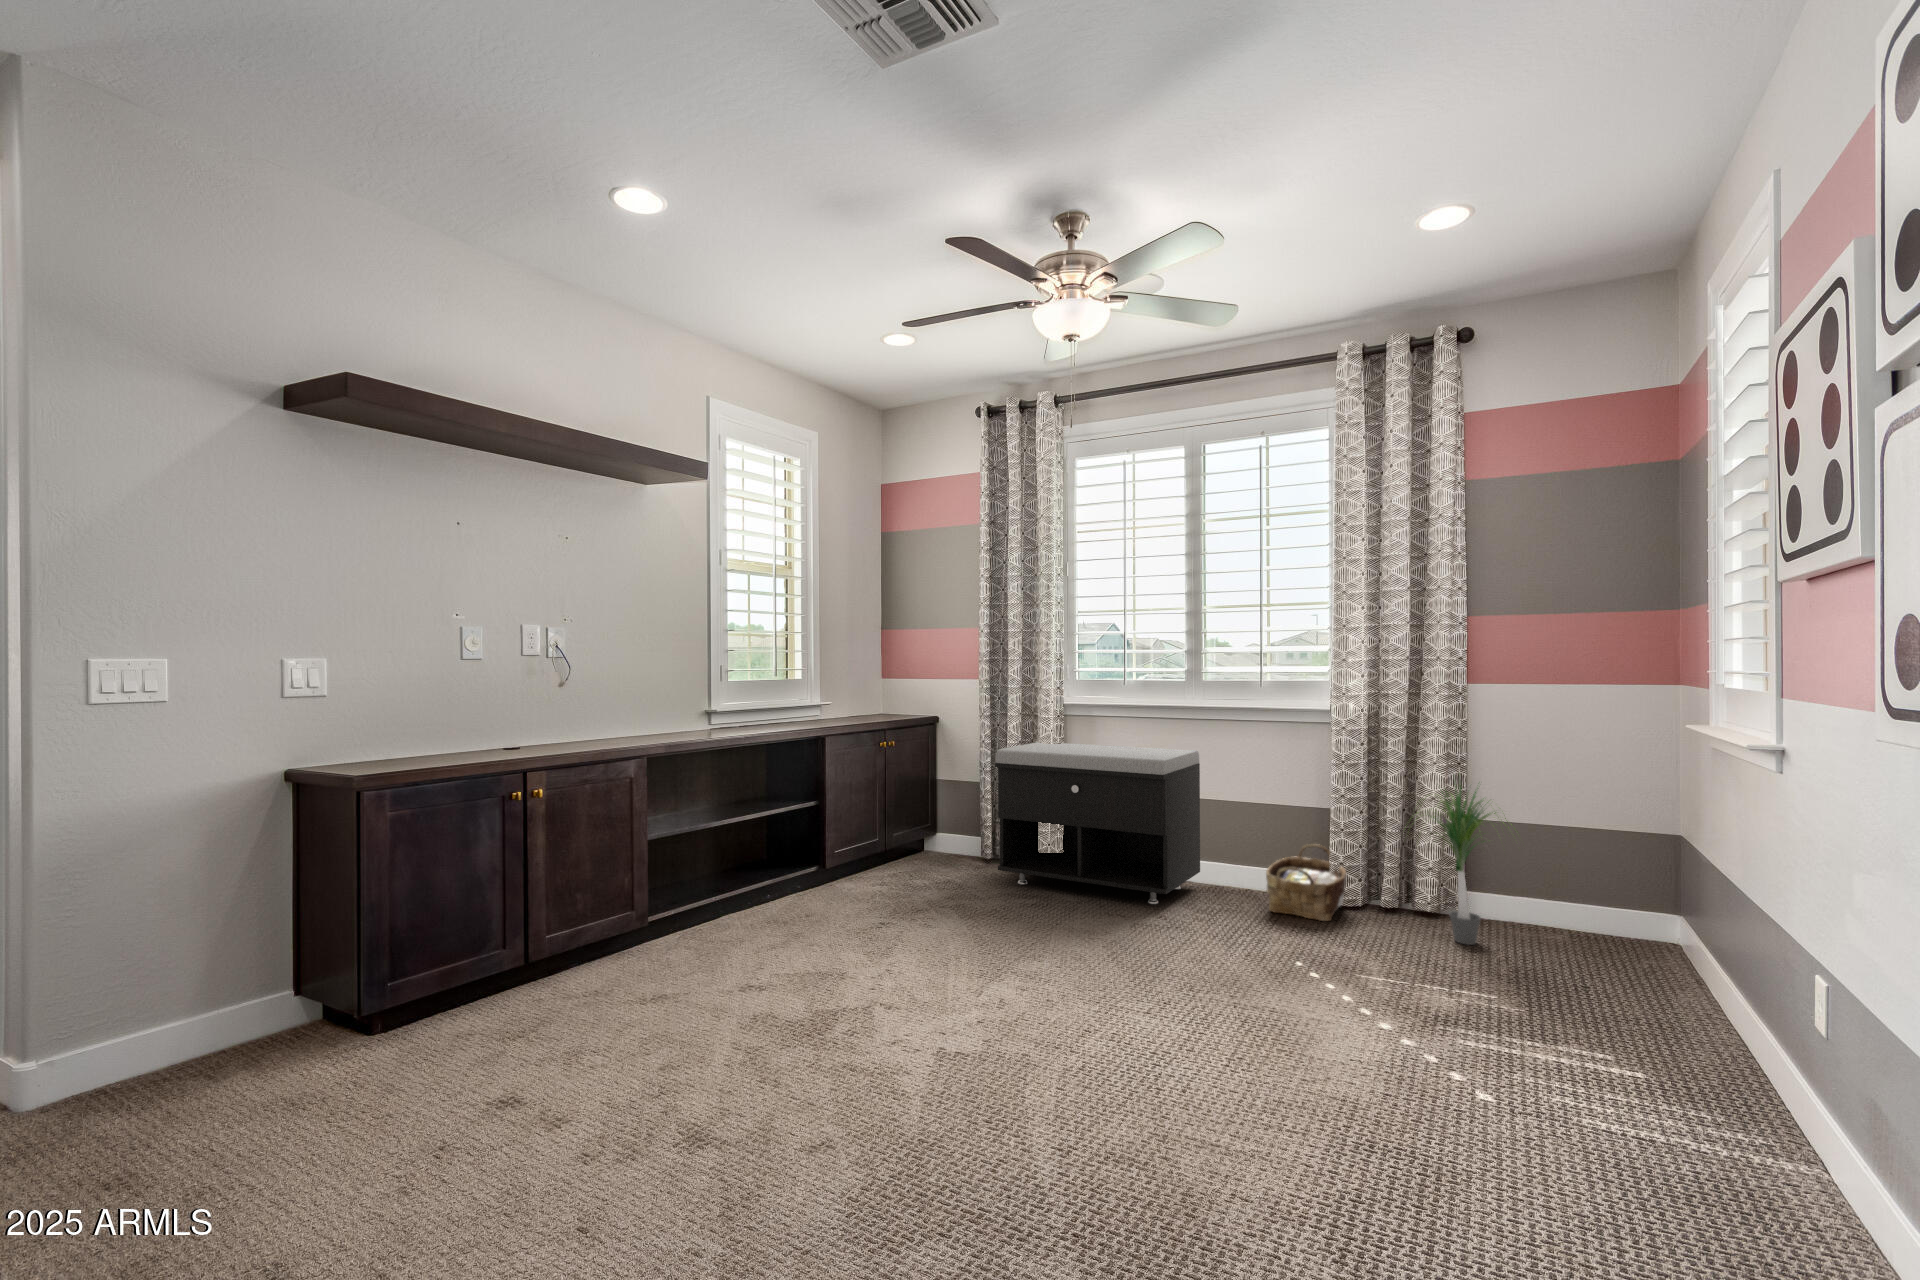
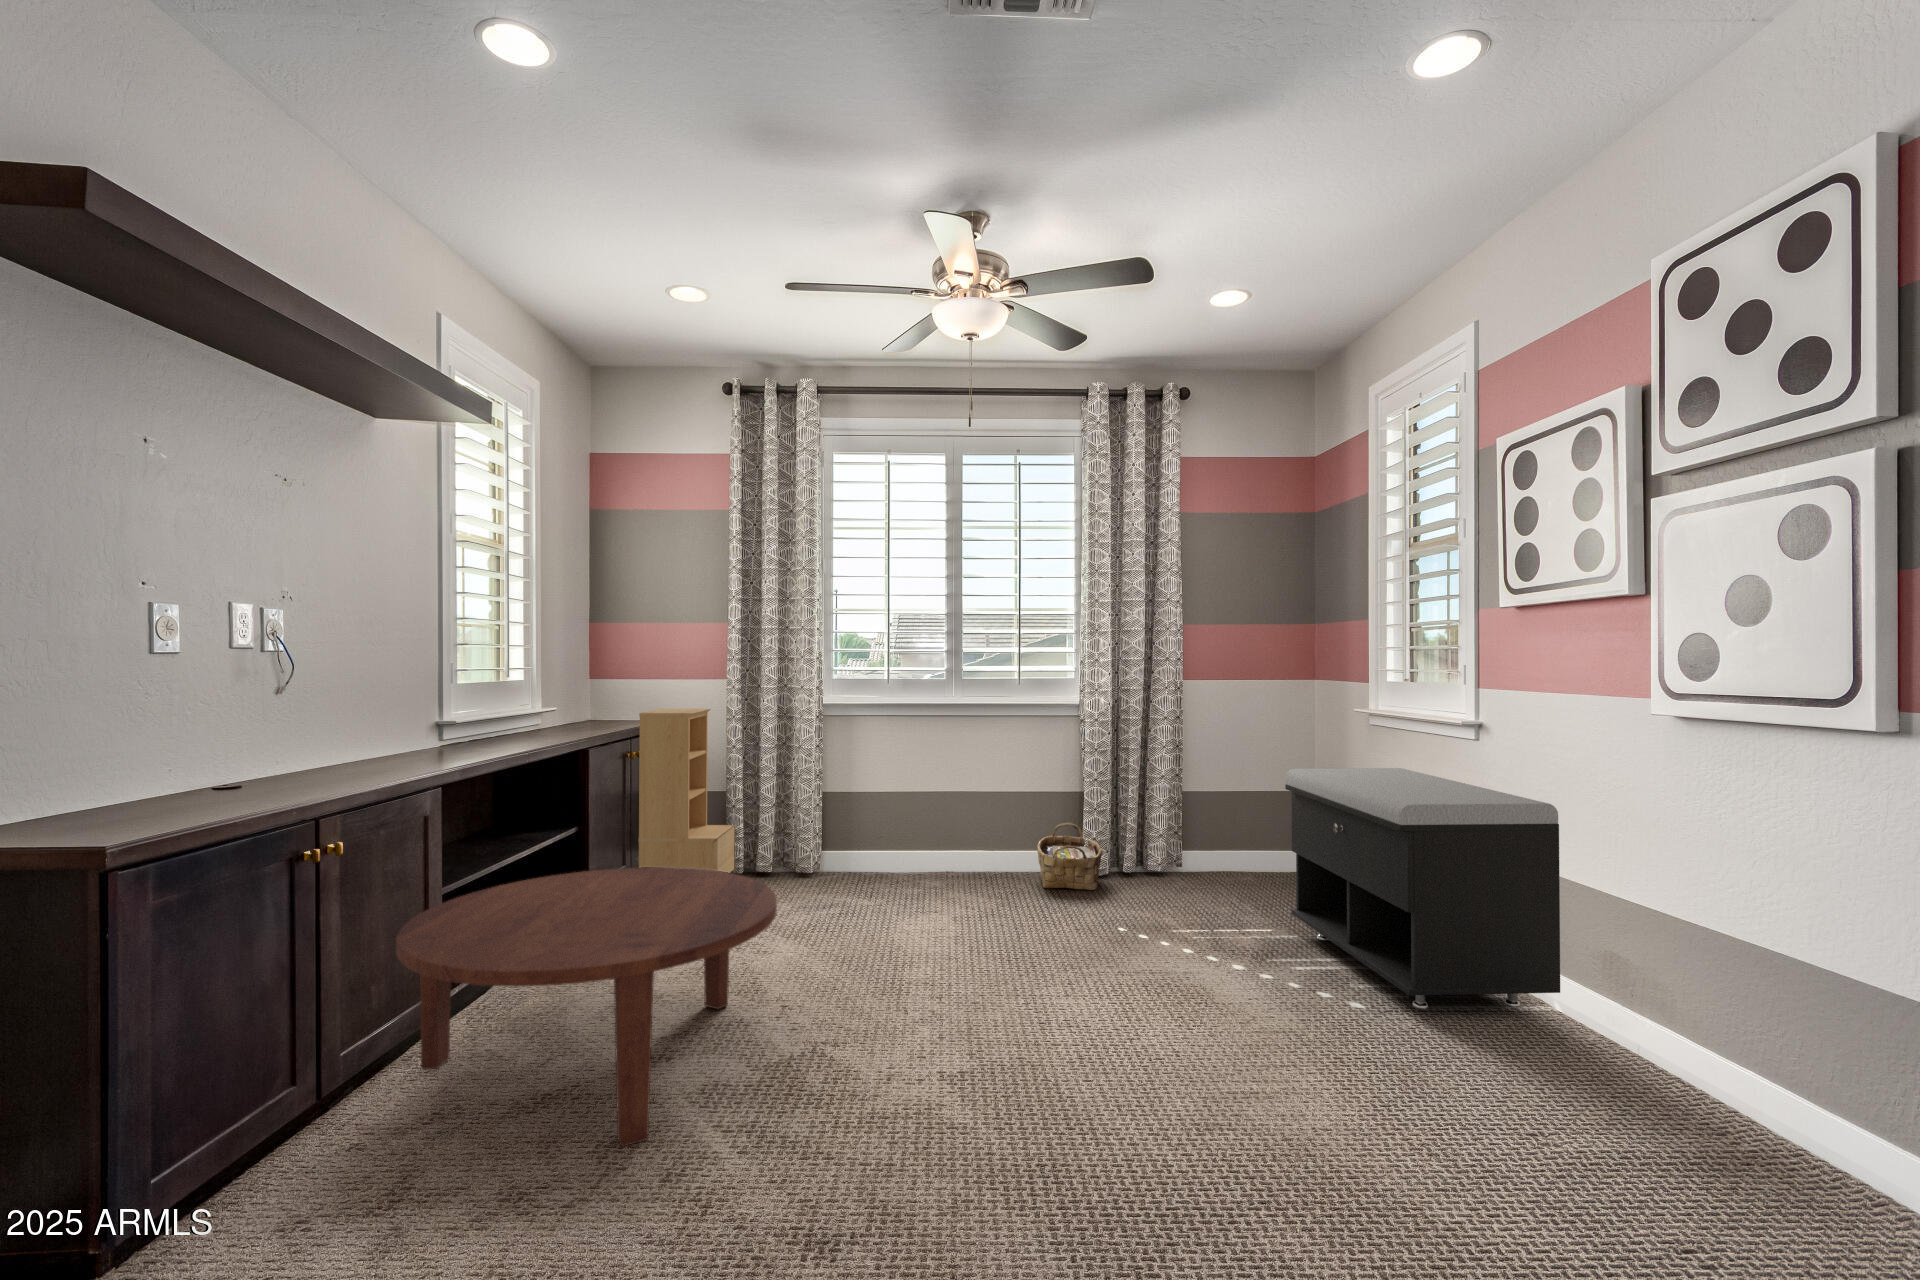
bookshelf: none [891,704,981,876] -> present [638,709,734,873]
storage bench: present [995,742,1200,904] -> present [1285,768,1560,1009]
potted plant: present [1418,787,1515,945] -> none [1150,750,1245,893]
coffee table: none [583,831,871,1039] -> present [396,867,777,1147]

